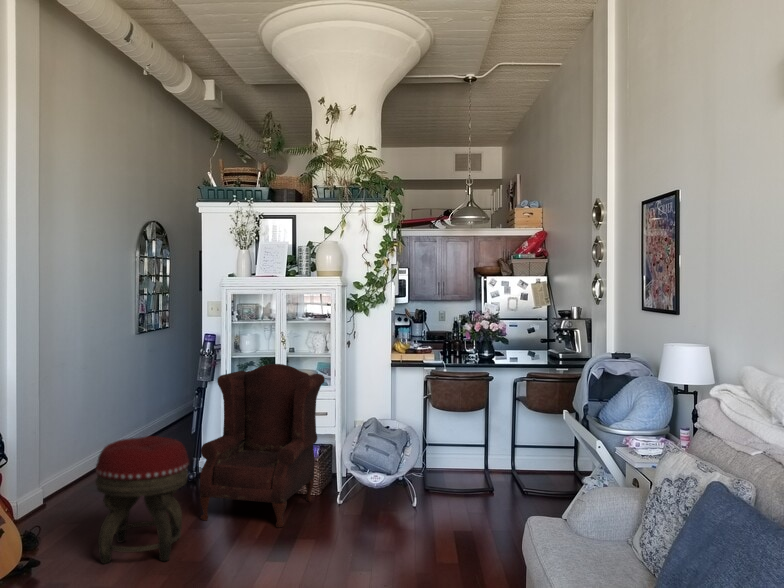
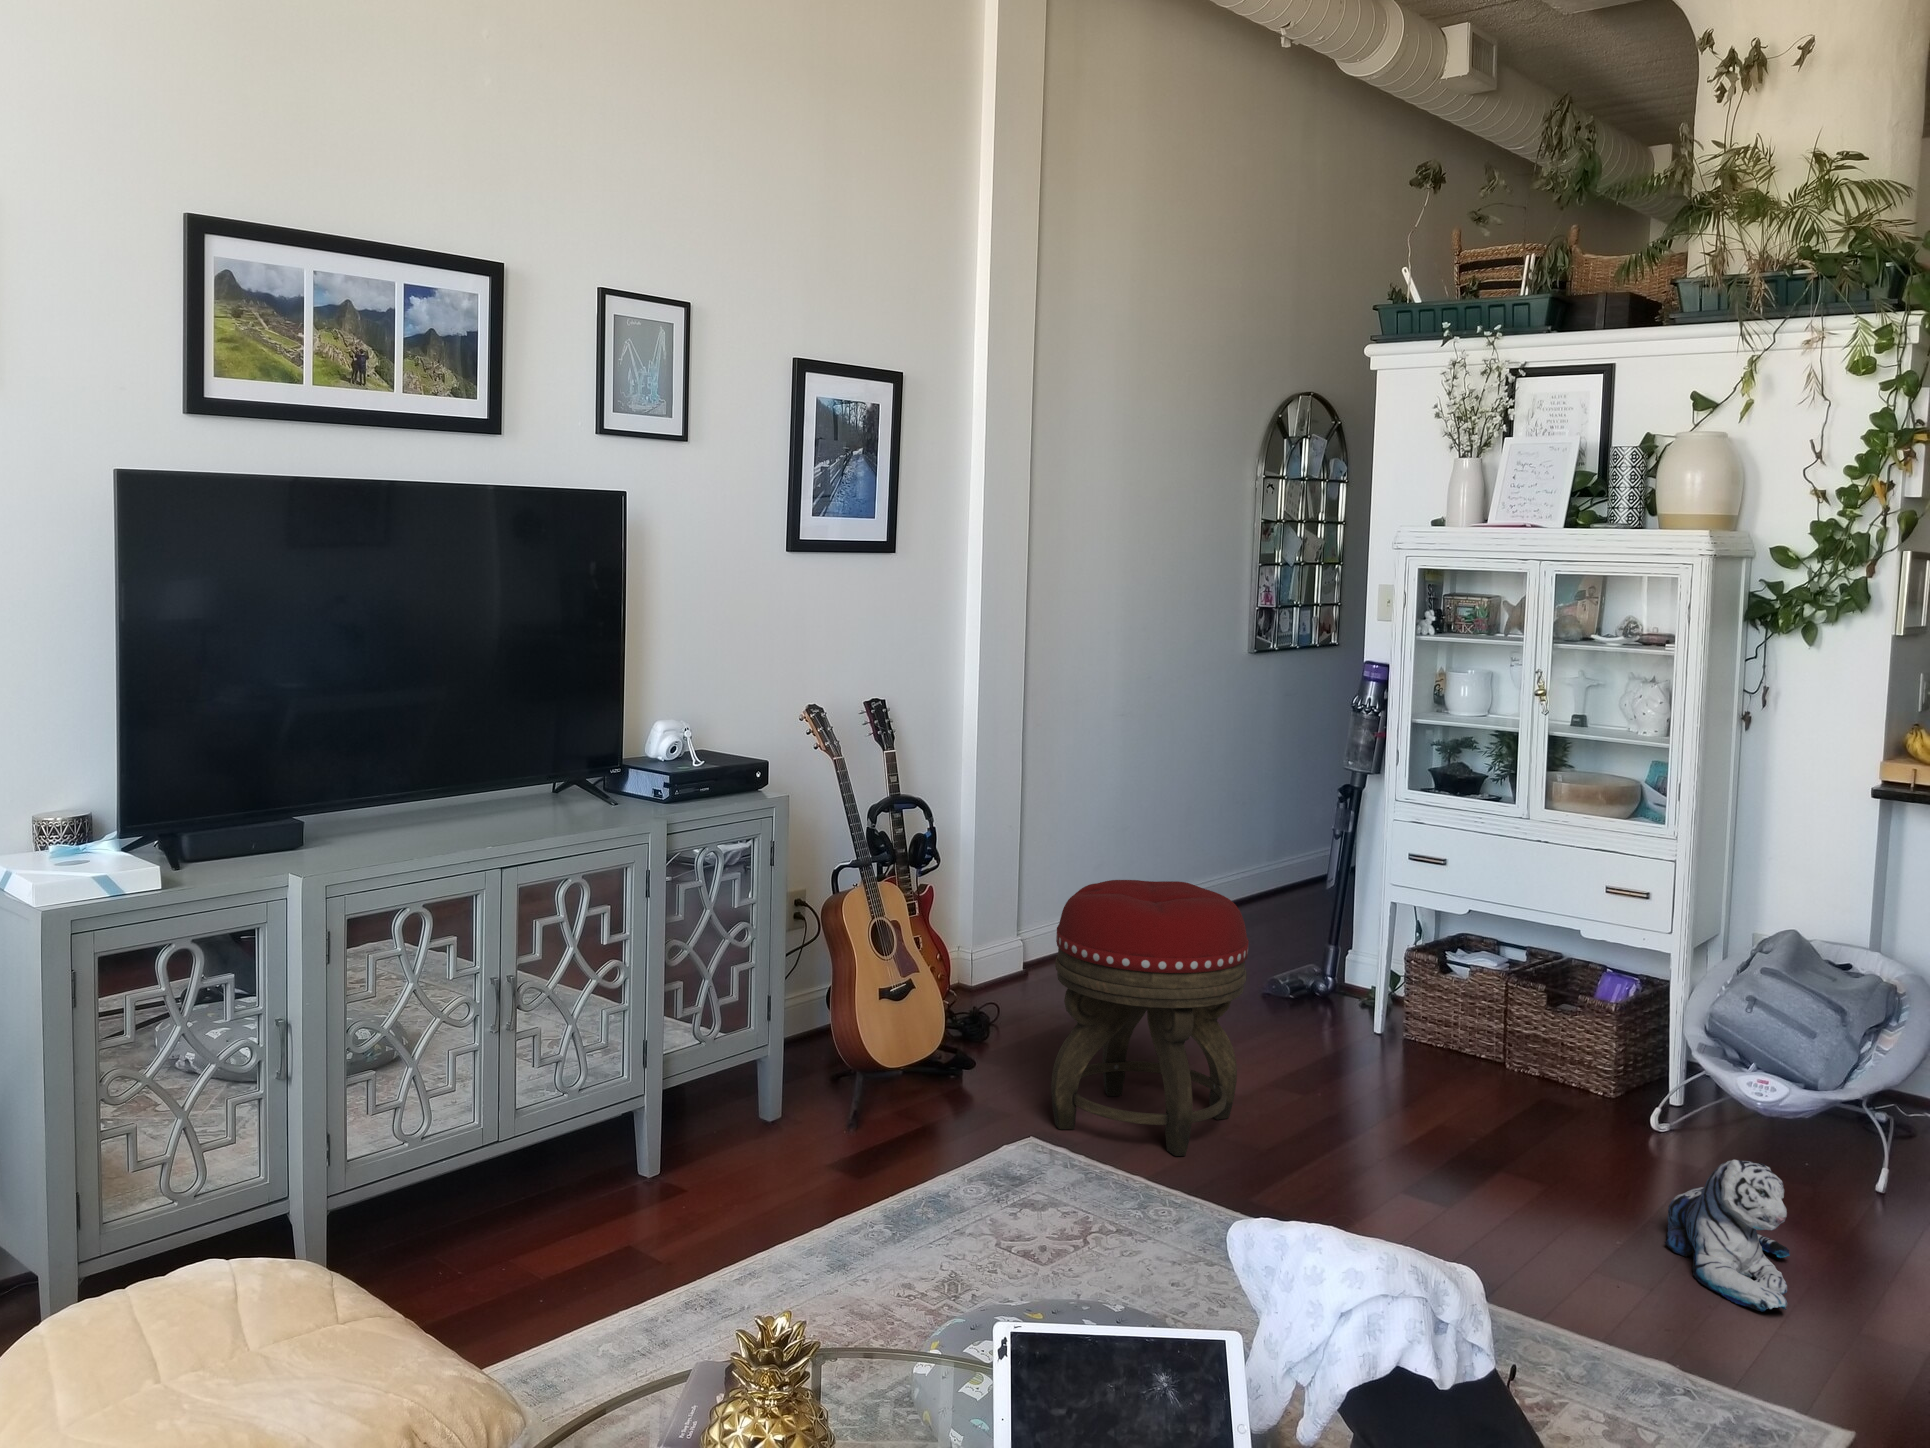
armchair: present [200,364,325,528] -> none [1294,749,1641,1151]
plush toy: none [361,505,411,559] -> present [1665,1160,1790,1311]

